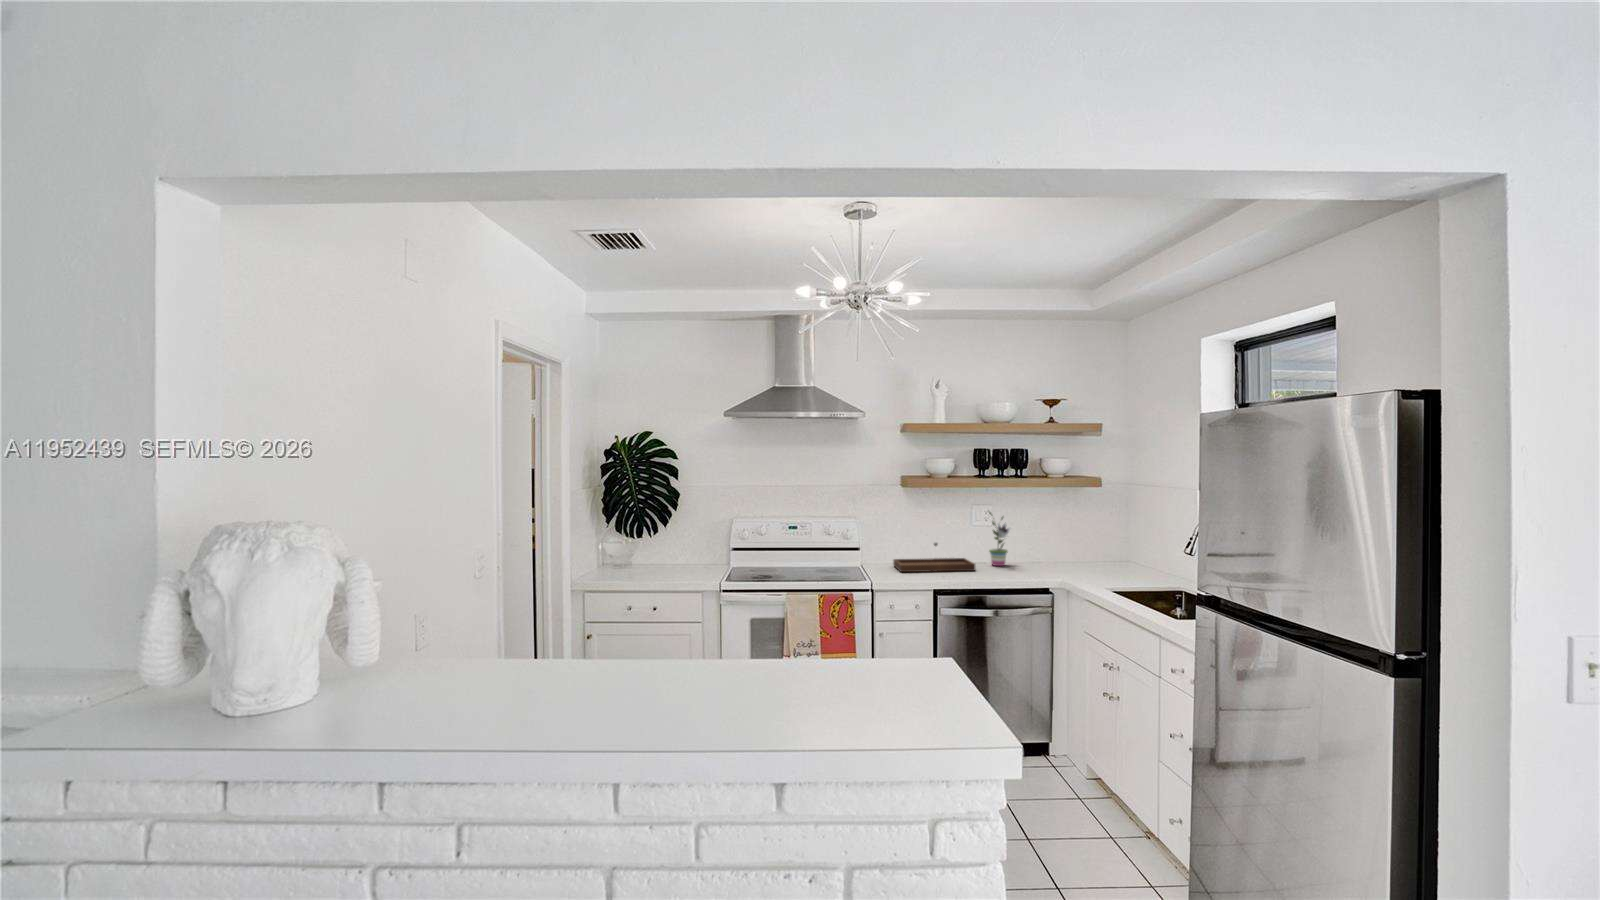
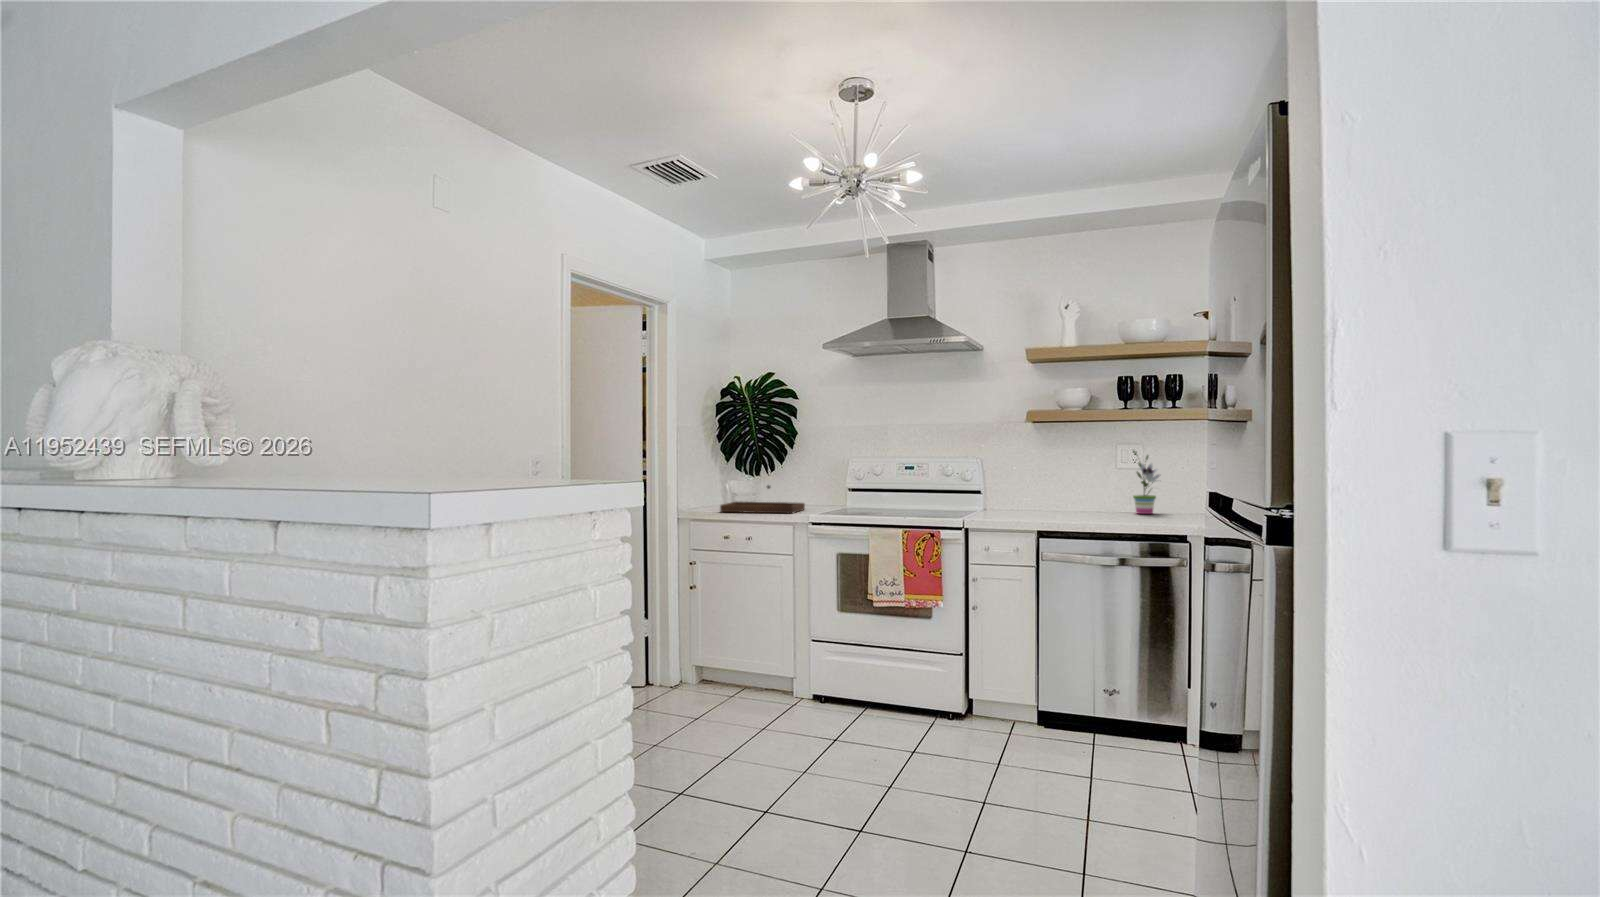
tray: present [893,542,975,572] -> present [720,485,805,513]

